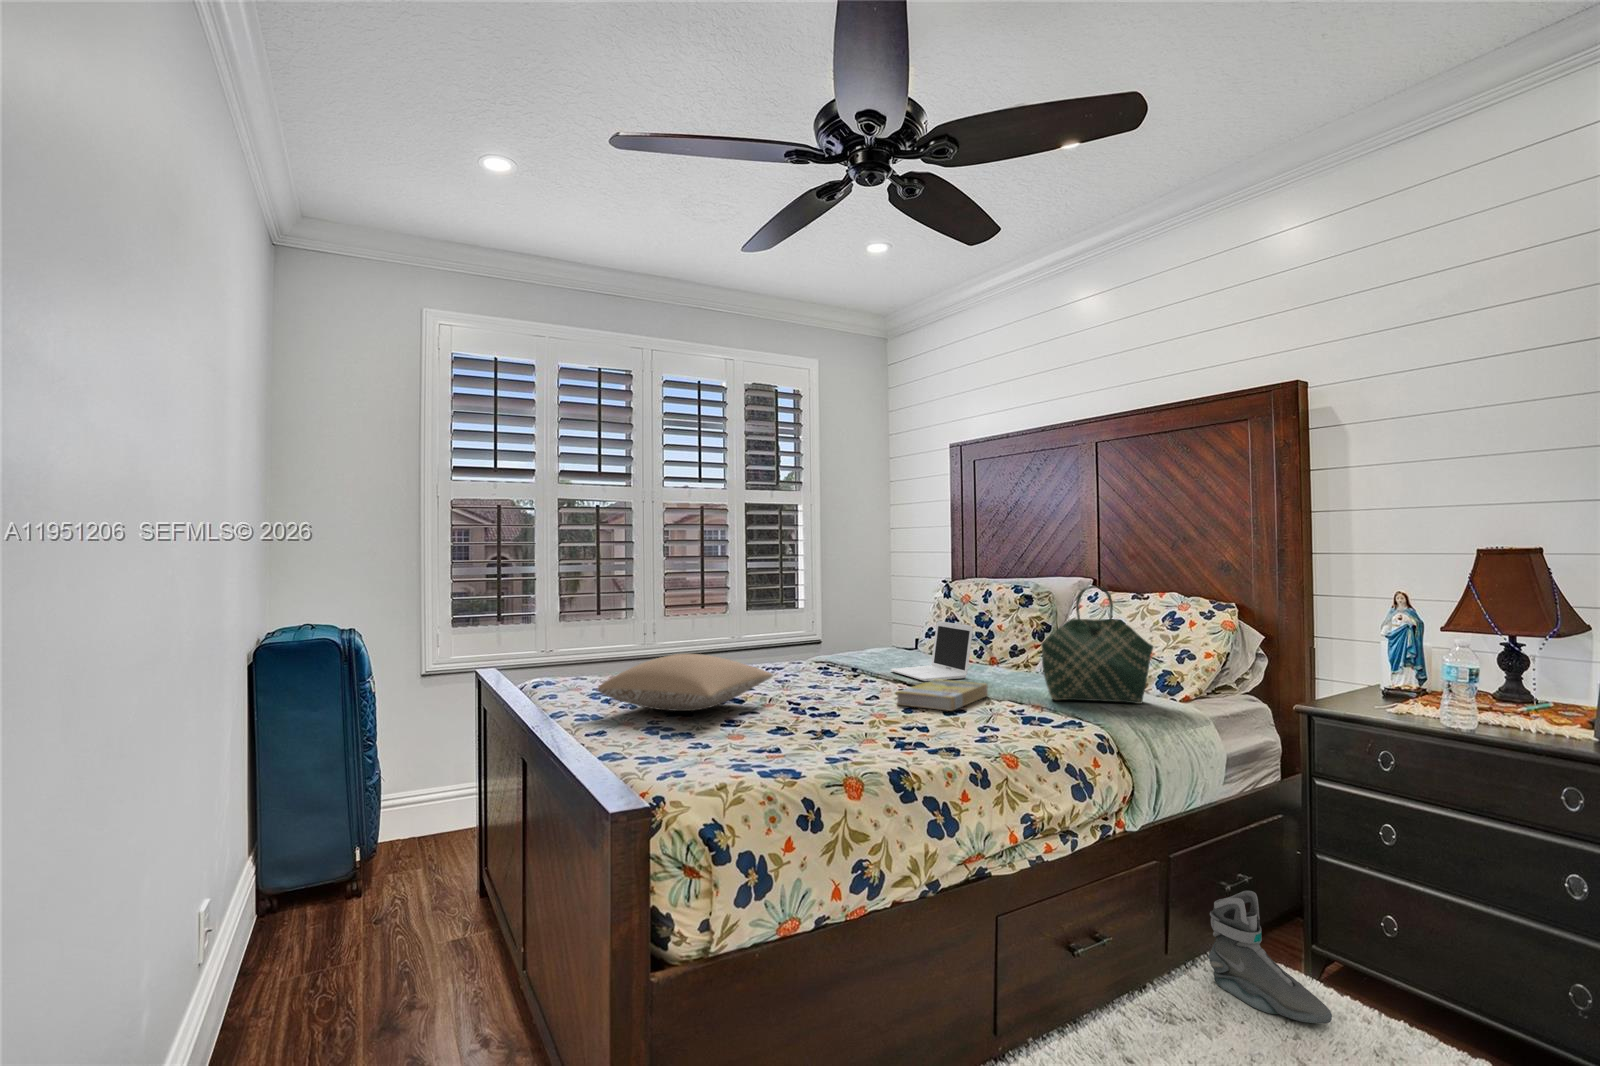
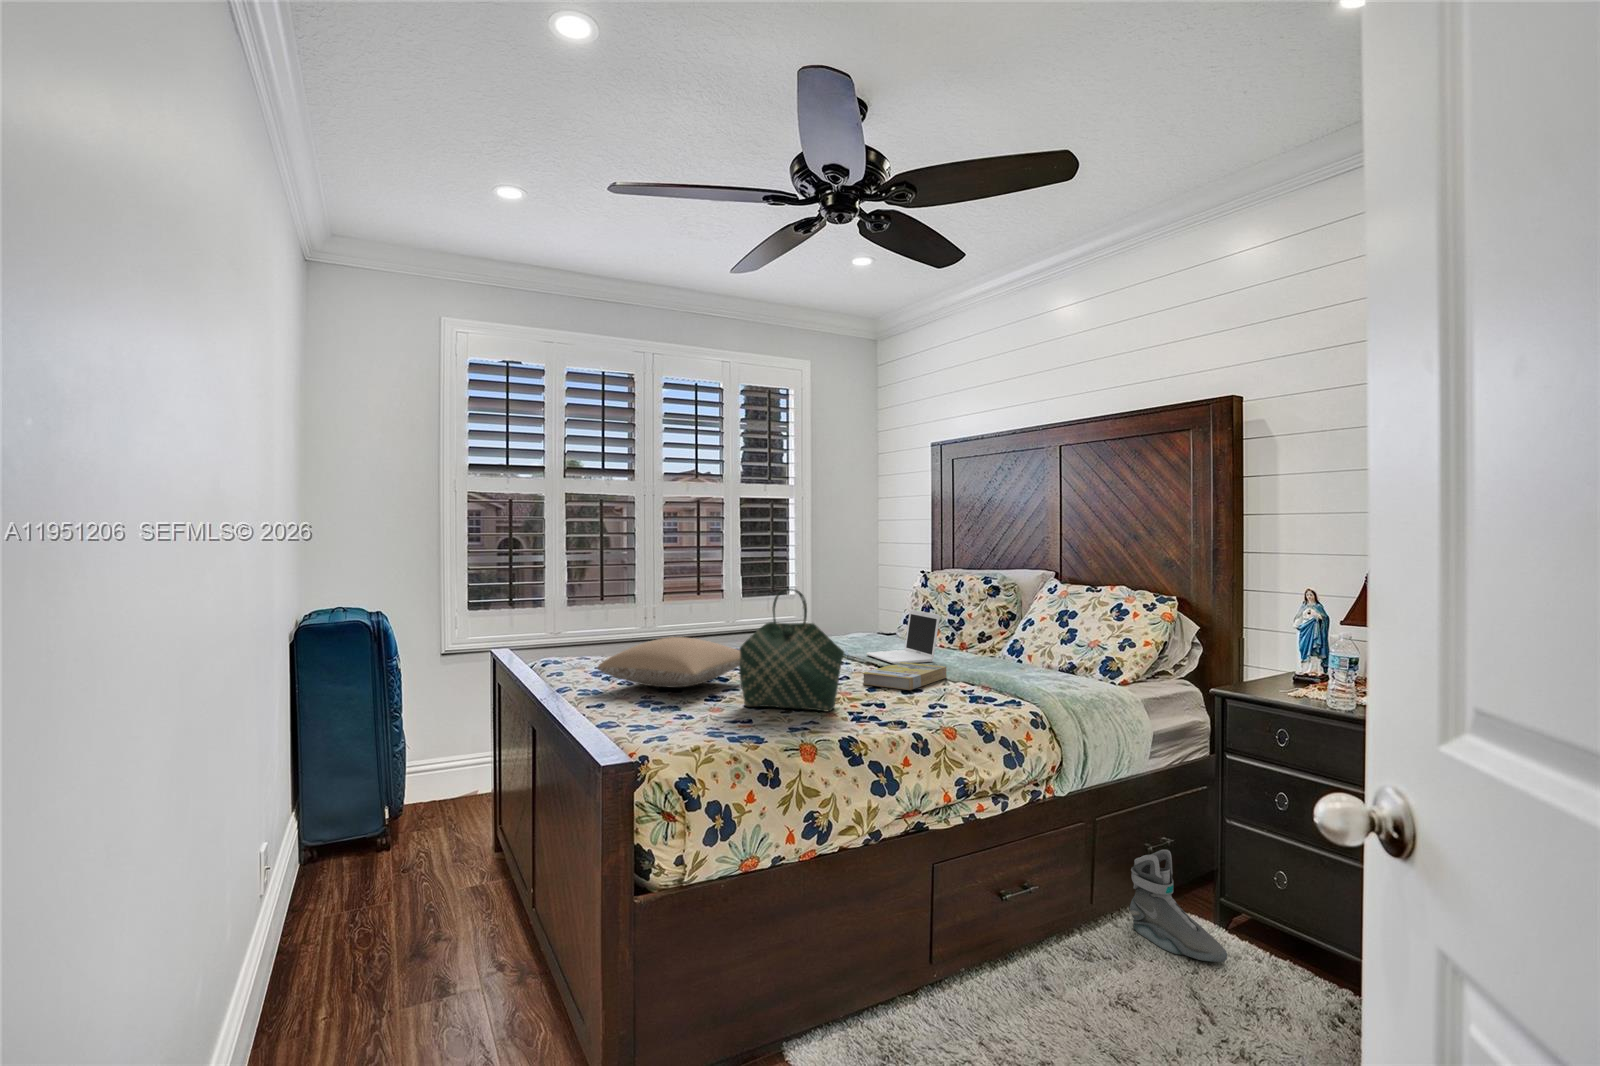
tote bag: present [1041,586,1153,704] -> present [739,589,844,711]

